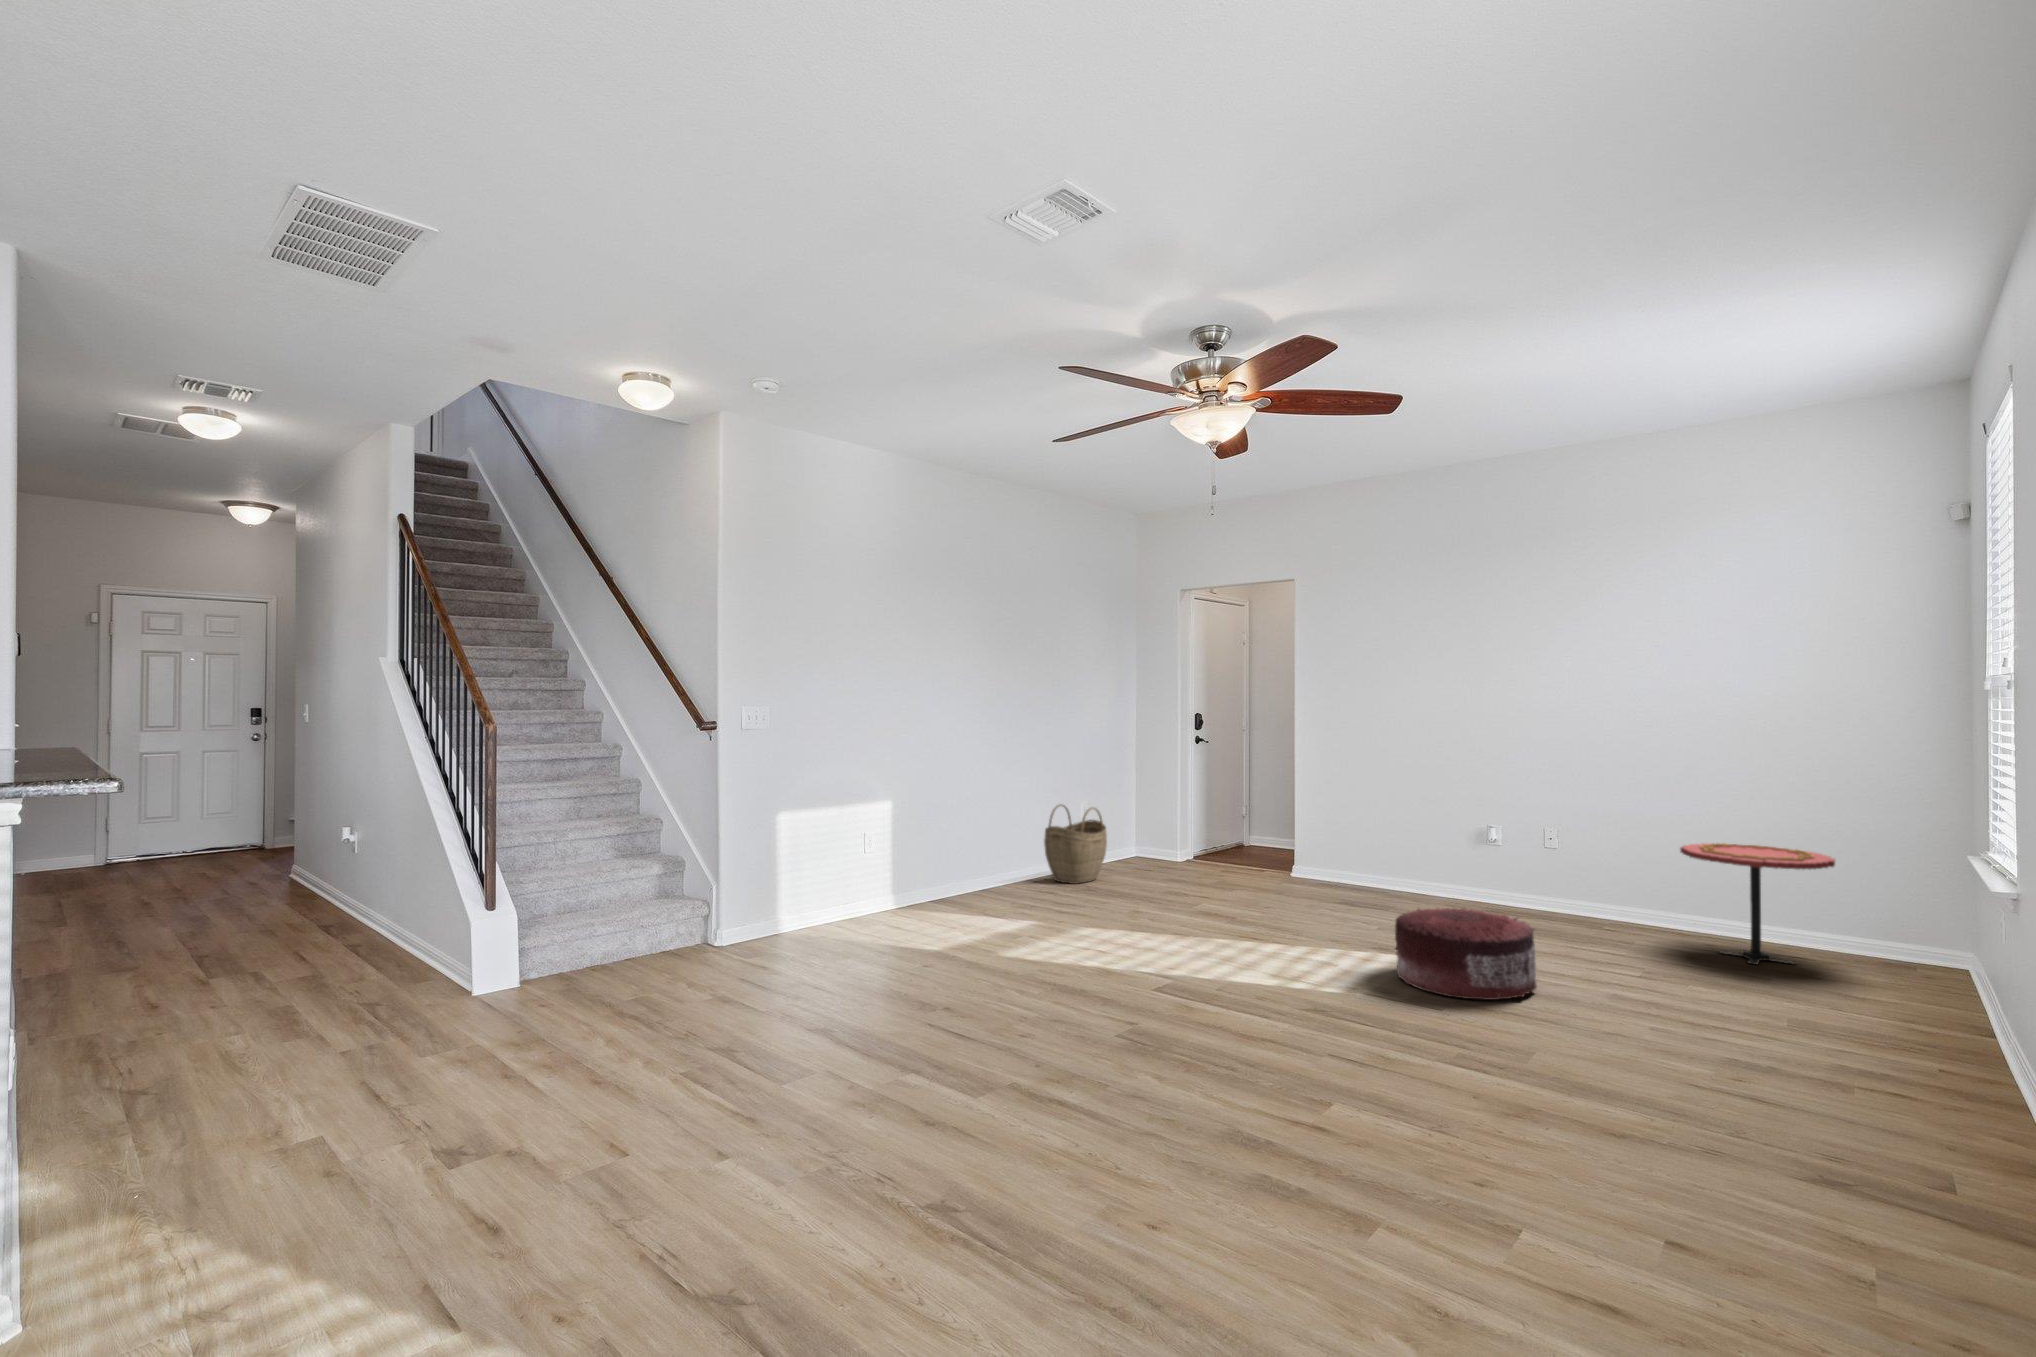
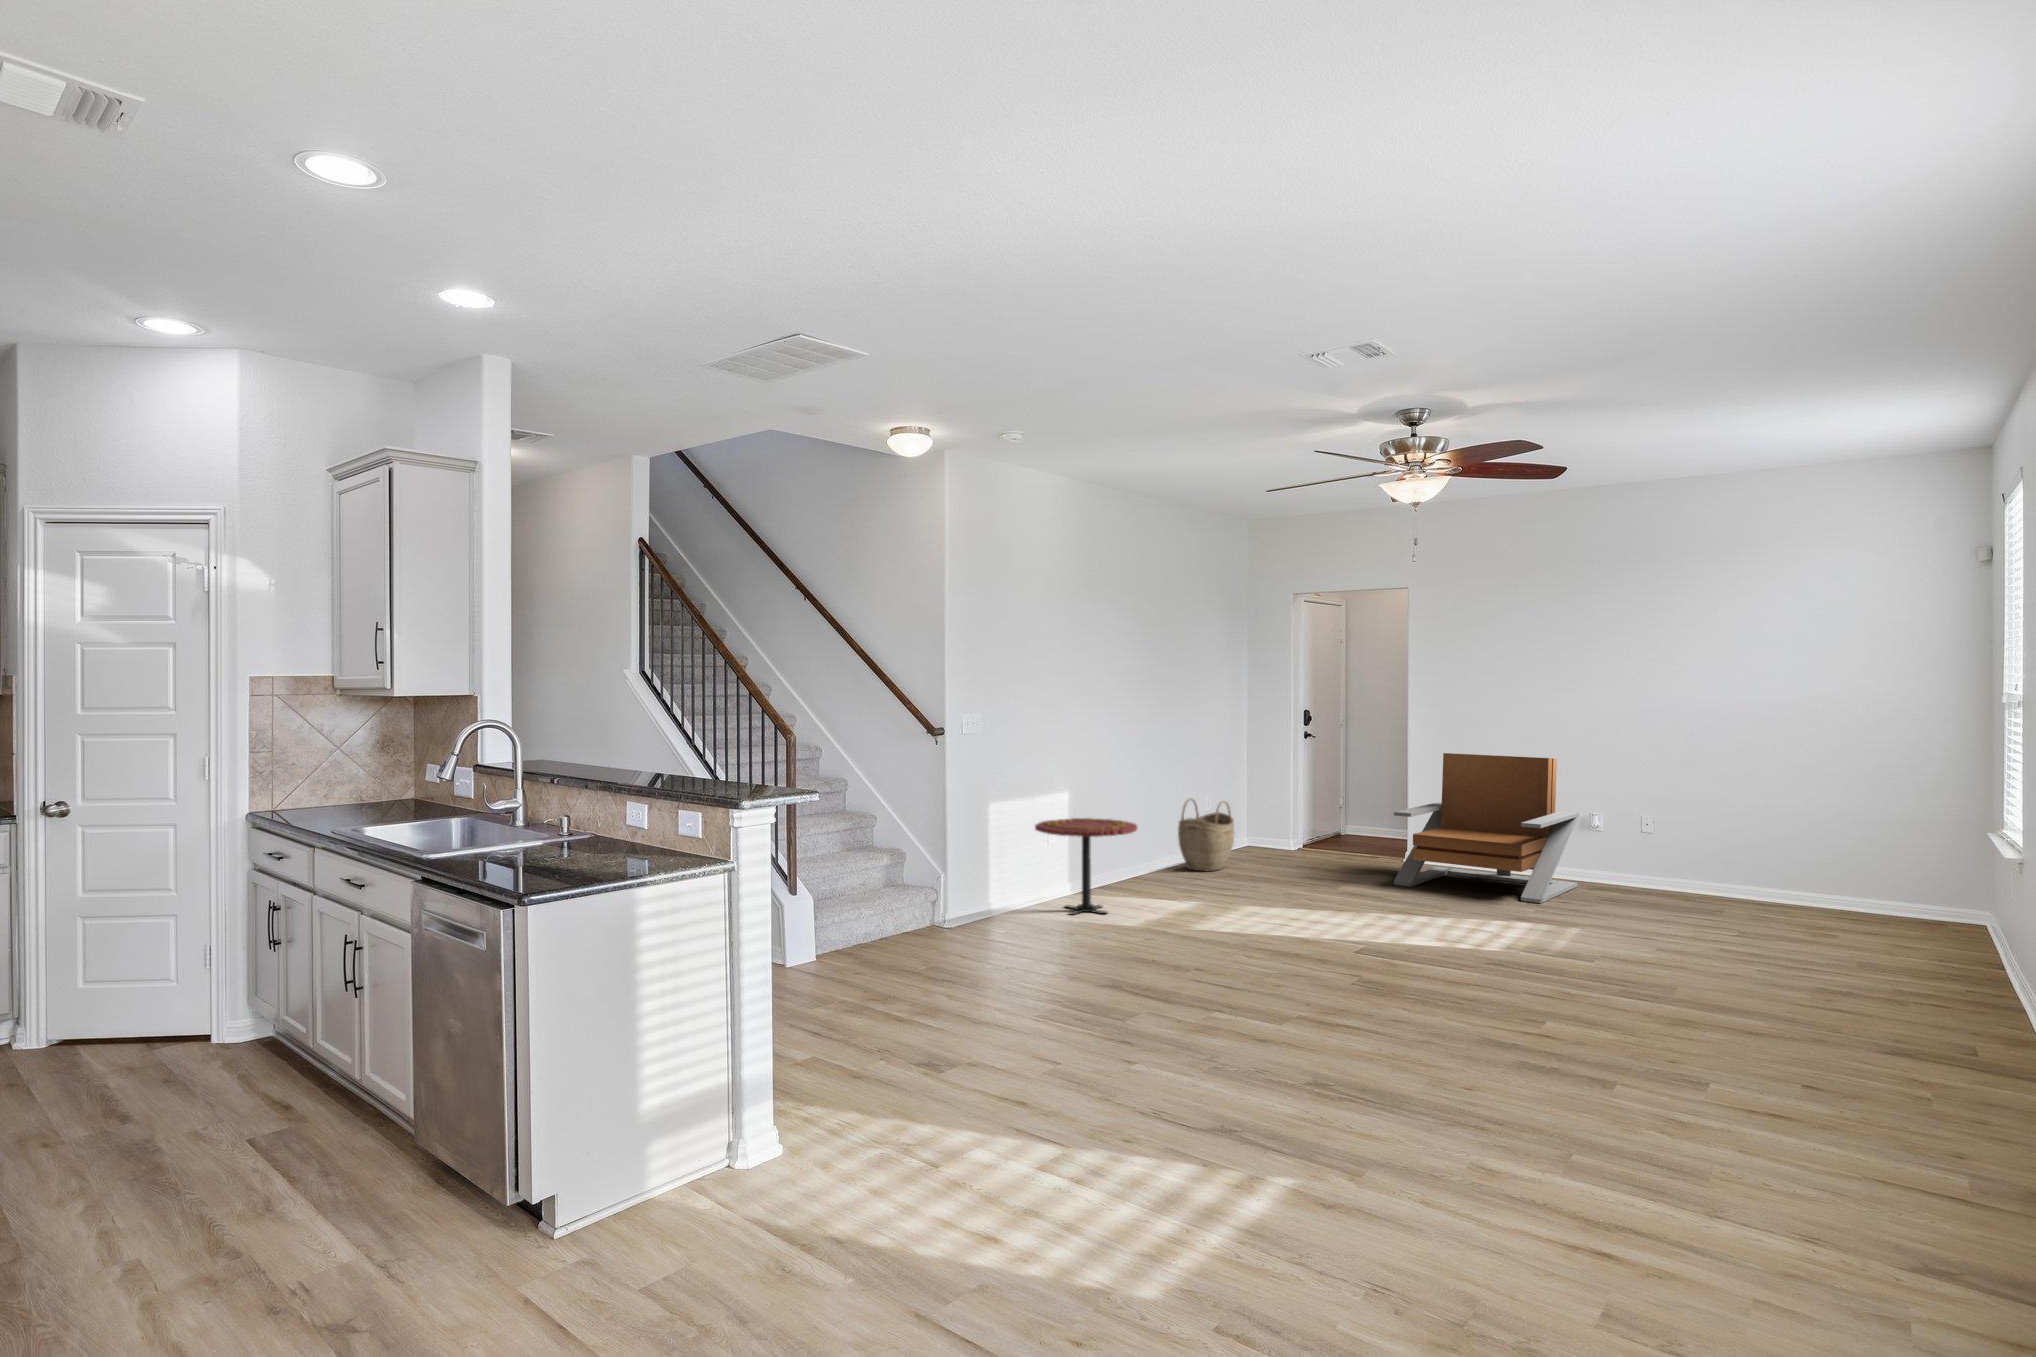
lounge chair: none [1269,757,1478,929] -> present [1394,753,1579,903]
side table: present [1680,843,1835,965] -> present [1035,818,1137,915]
pouf: present [1395,908,1537,1000] -> none [1534,880,1654,952]

